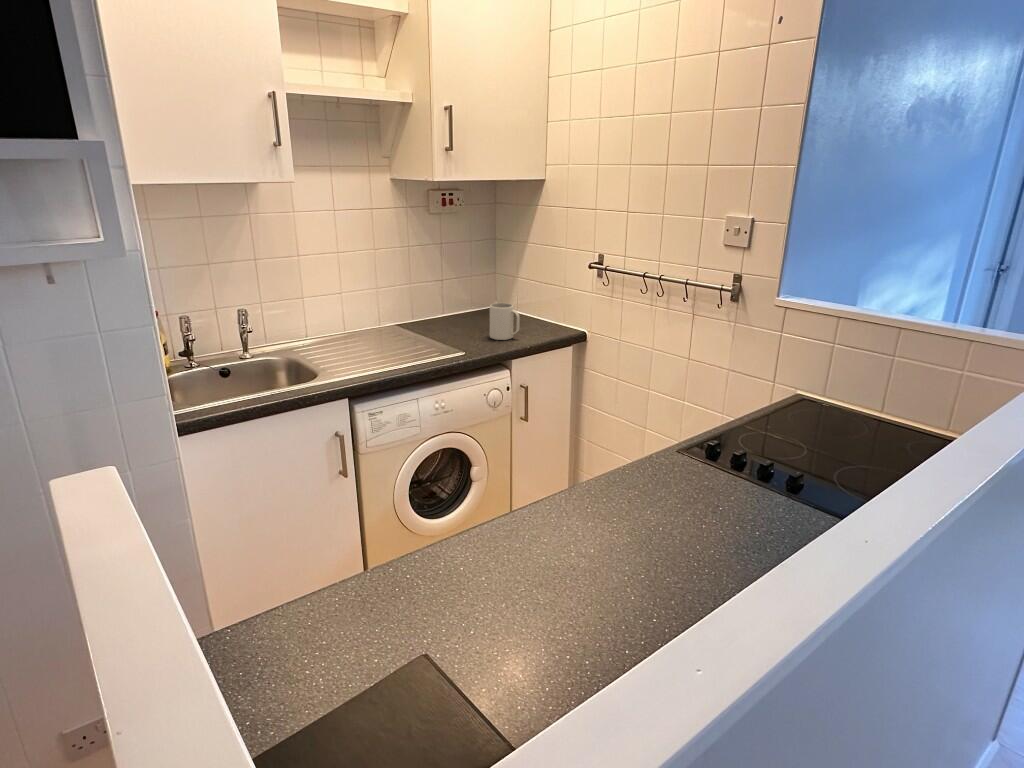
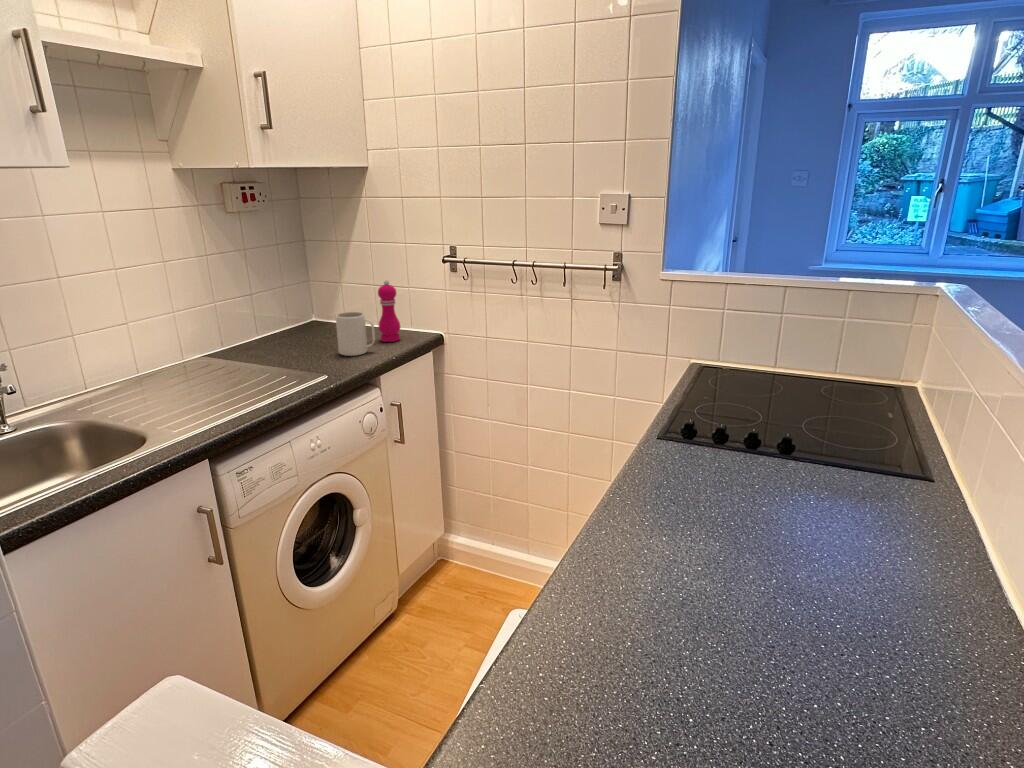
pepper mill: none [530,279,549,333] -> present [378,280,400,342]

